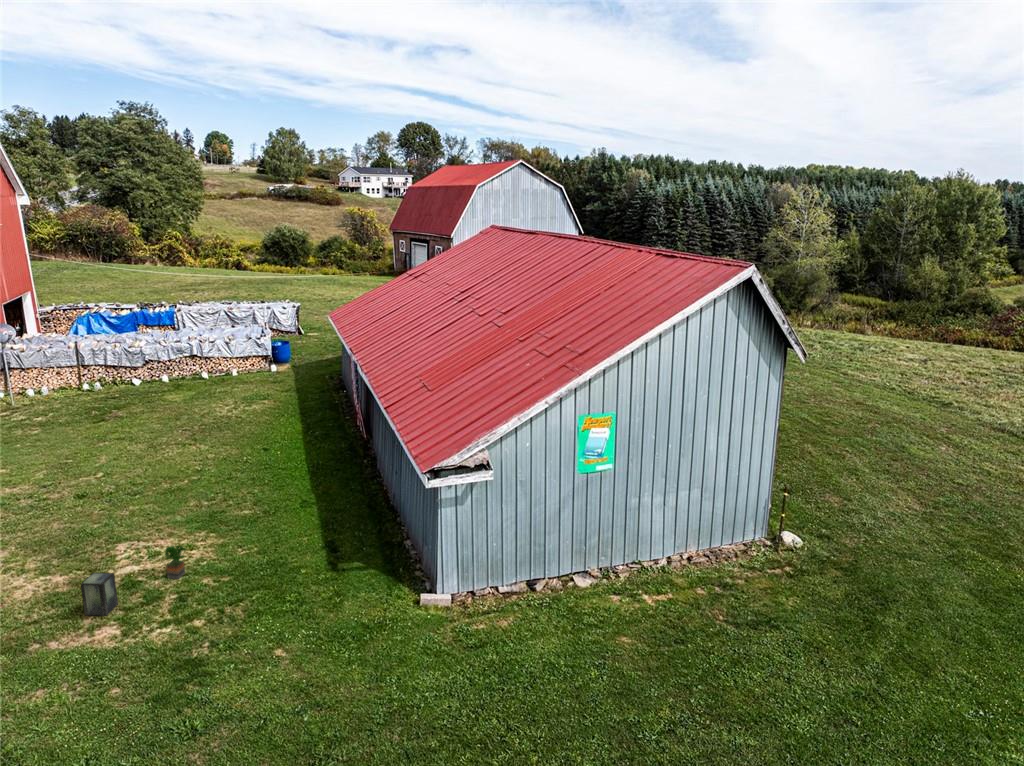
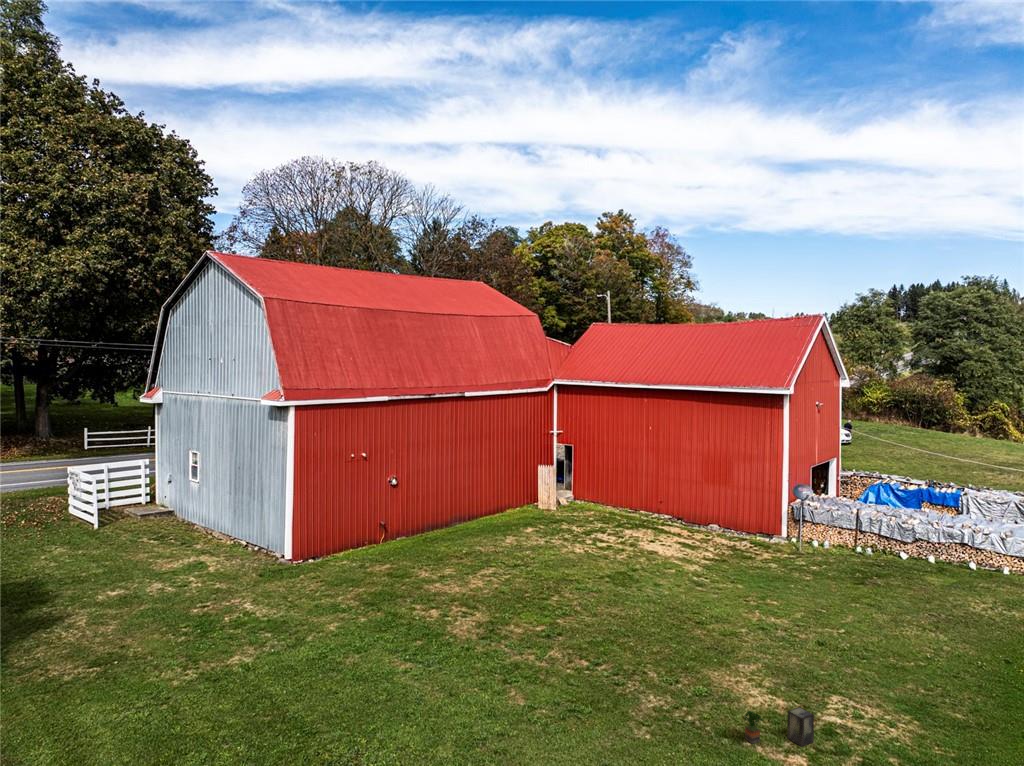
potted tree: present [165,546,186,579] -> present [744,711,763,744]

